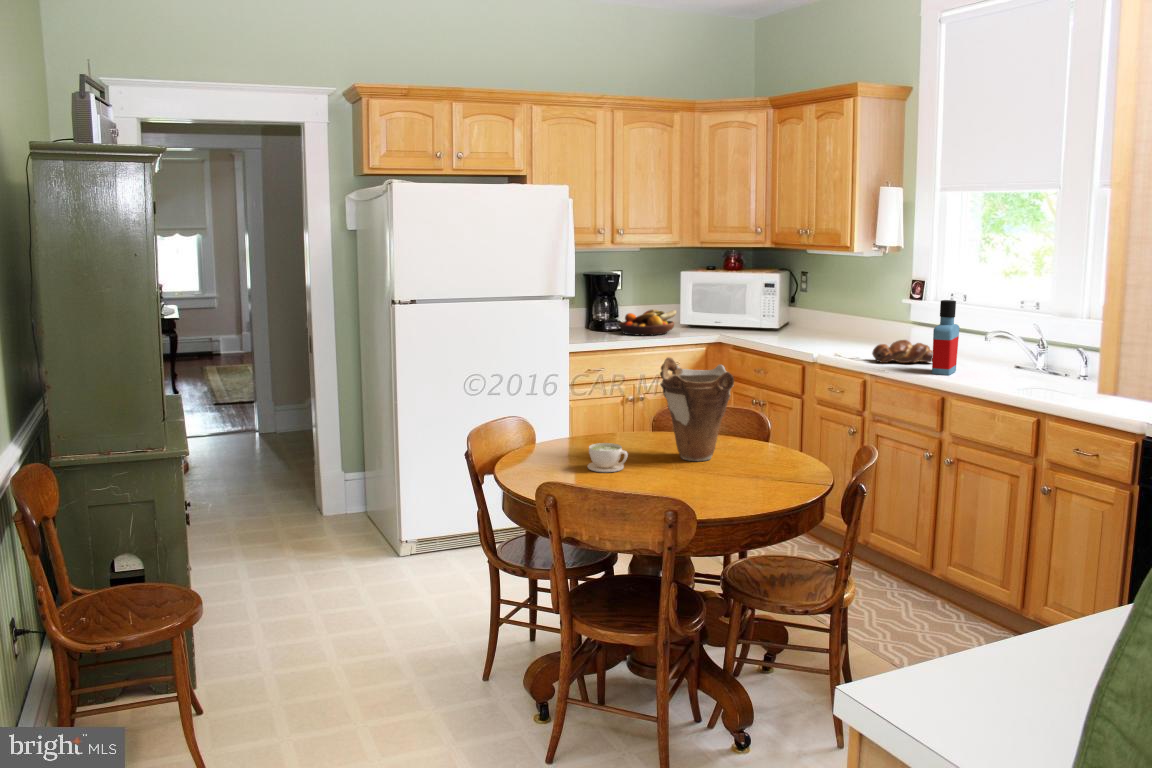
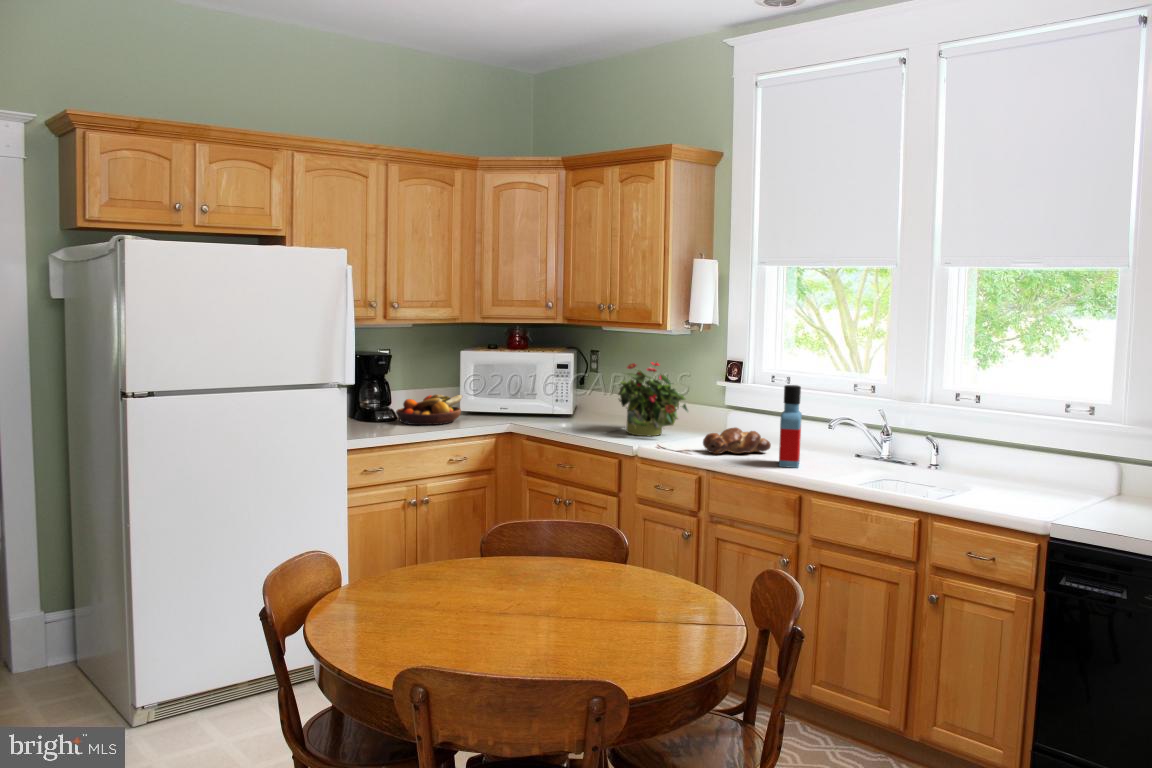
potted plant: none [805,280,873,348] -> present [618,362,688,436]
vase: present [660,357,734,461] -> none [525,468,628,603]
coffee cup: present [588,443,628,472] -> none [447,589,502,632]

